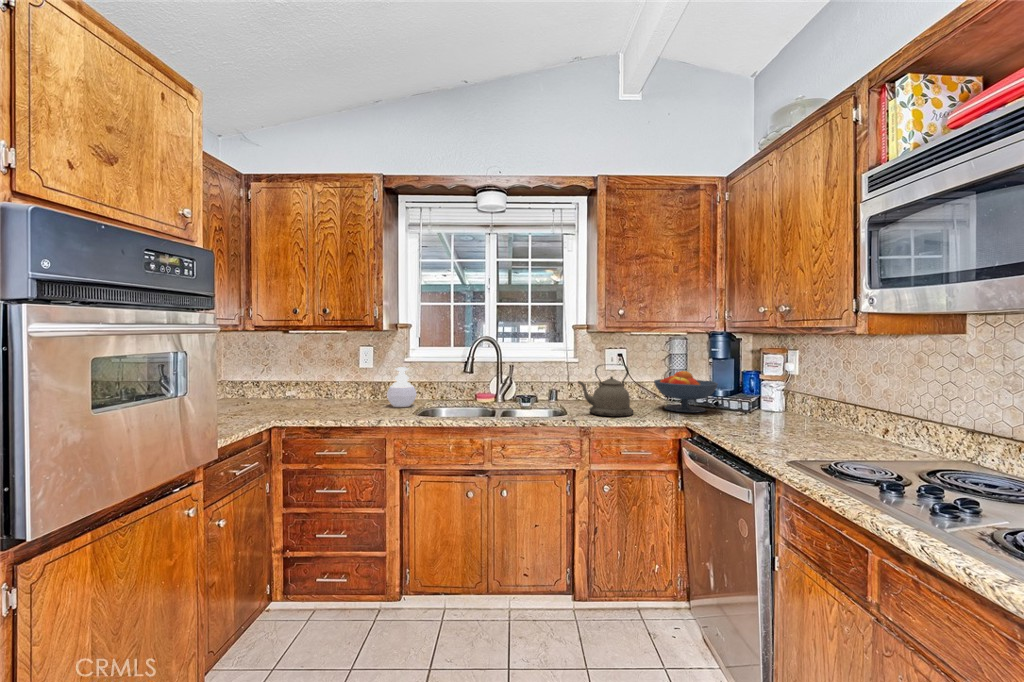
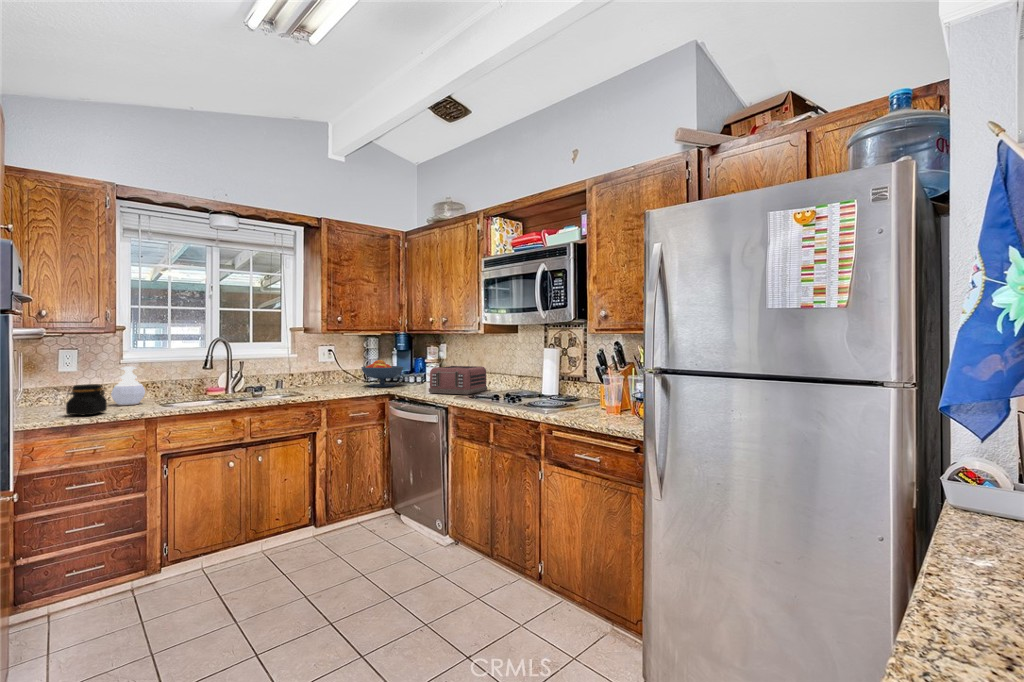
kettle: present [578,365,633,417] -> none [314,356,353,393]
jar: none [332,385,364,417] -> present [66,384,107,415]
toaster: none [743,392,877,456] -> present [429,366,487,394]

